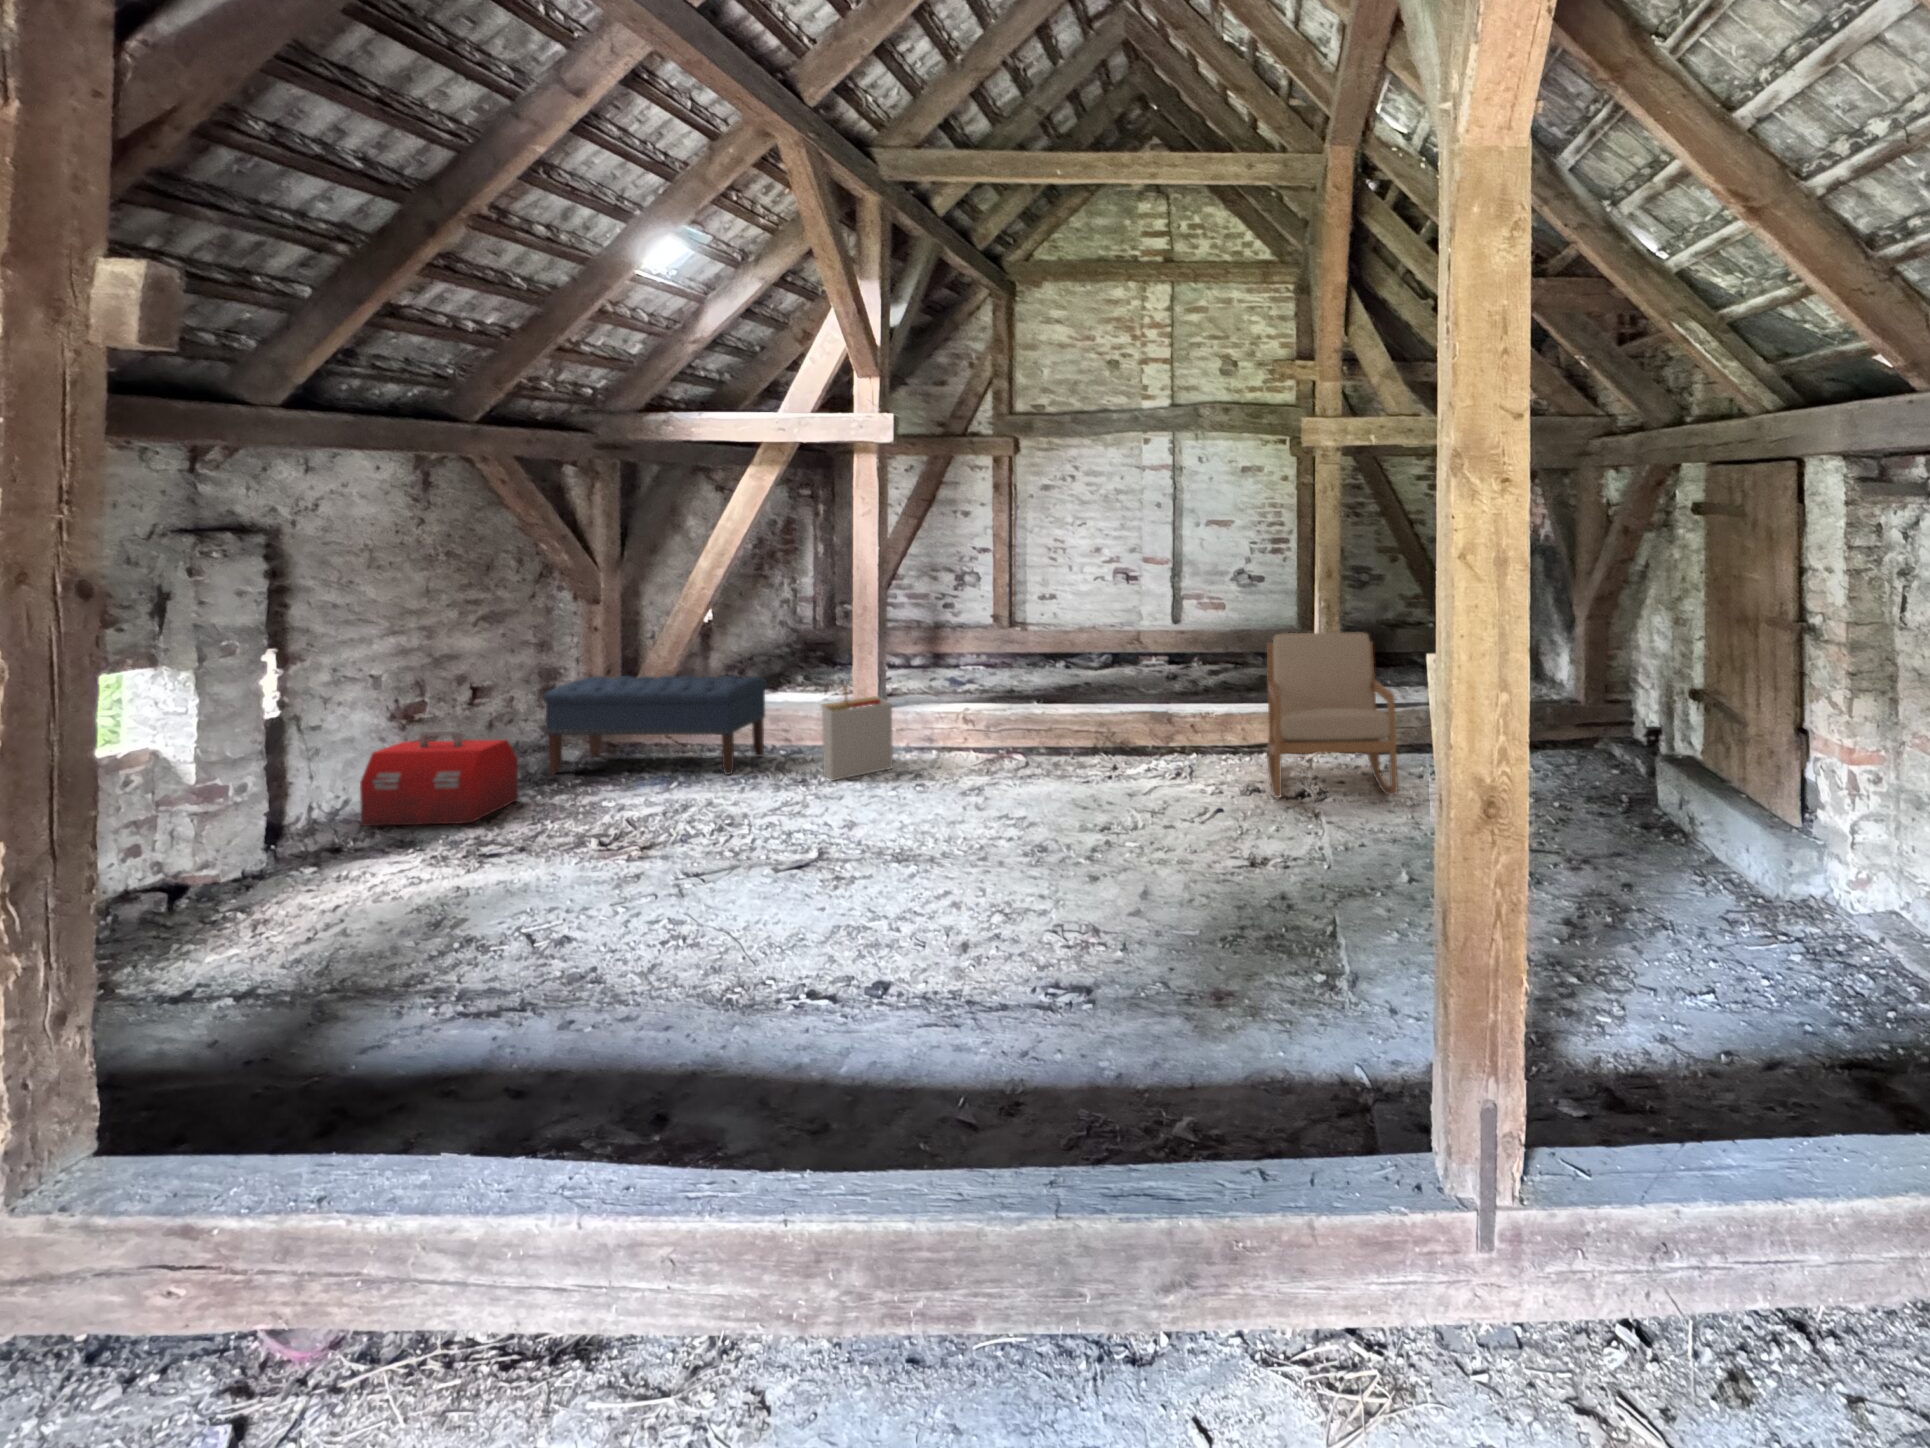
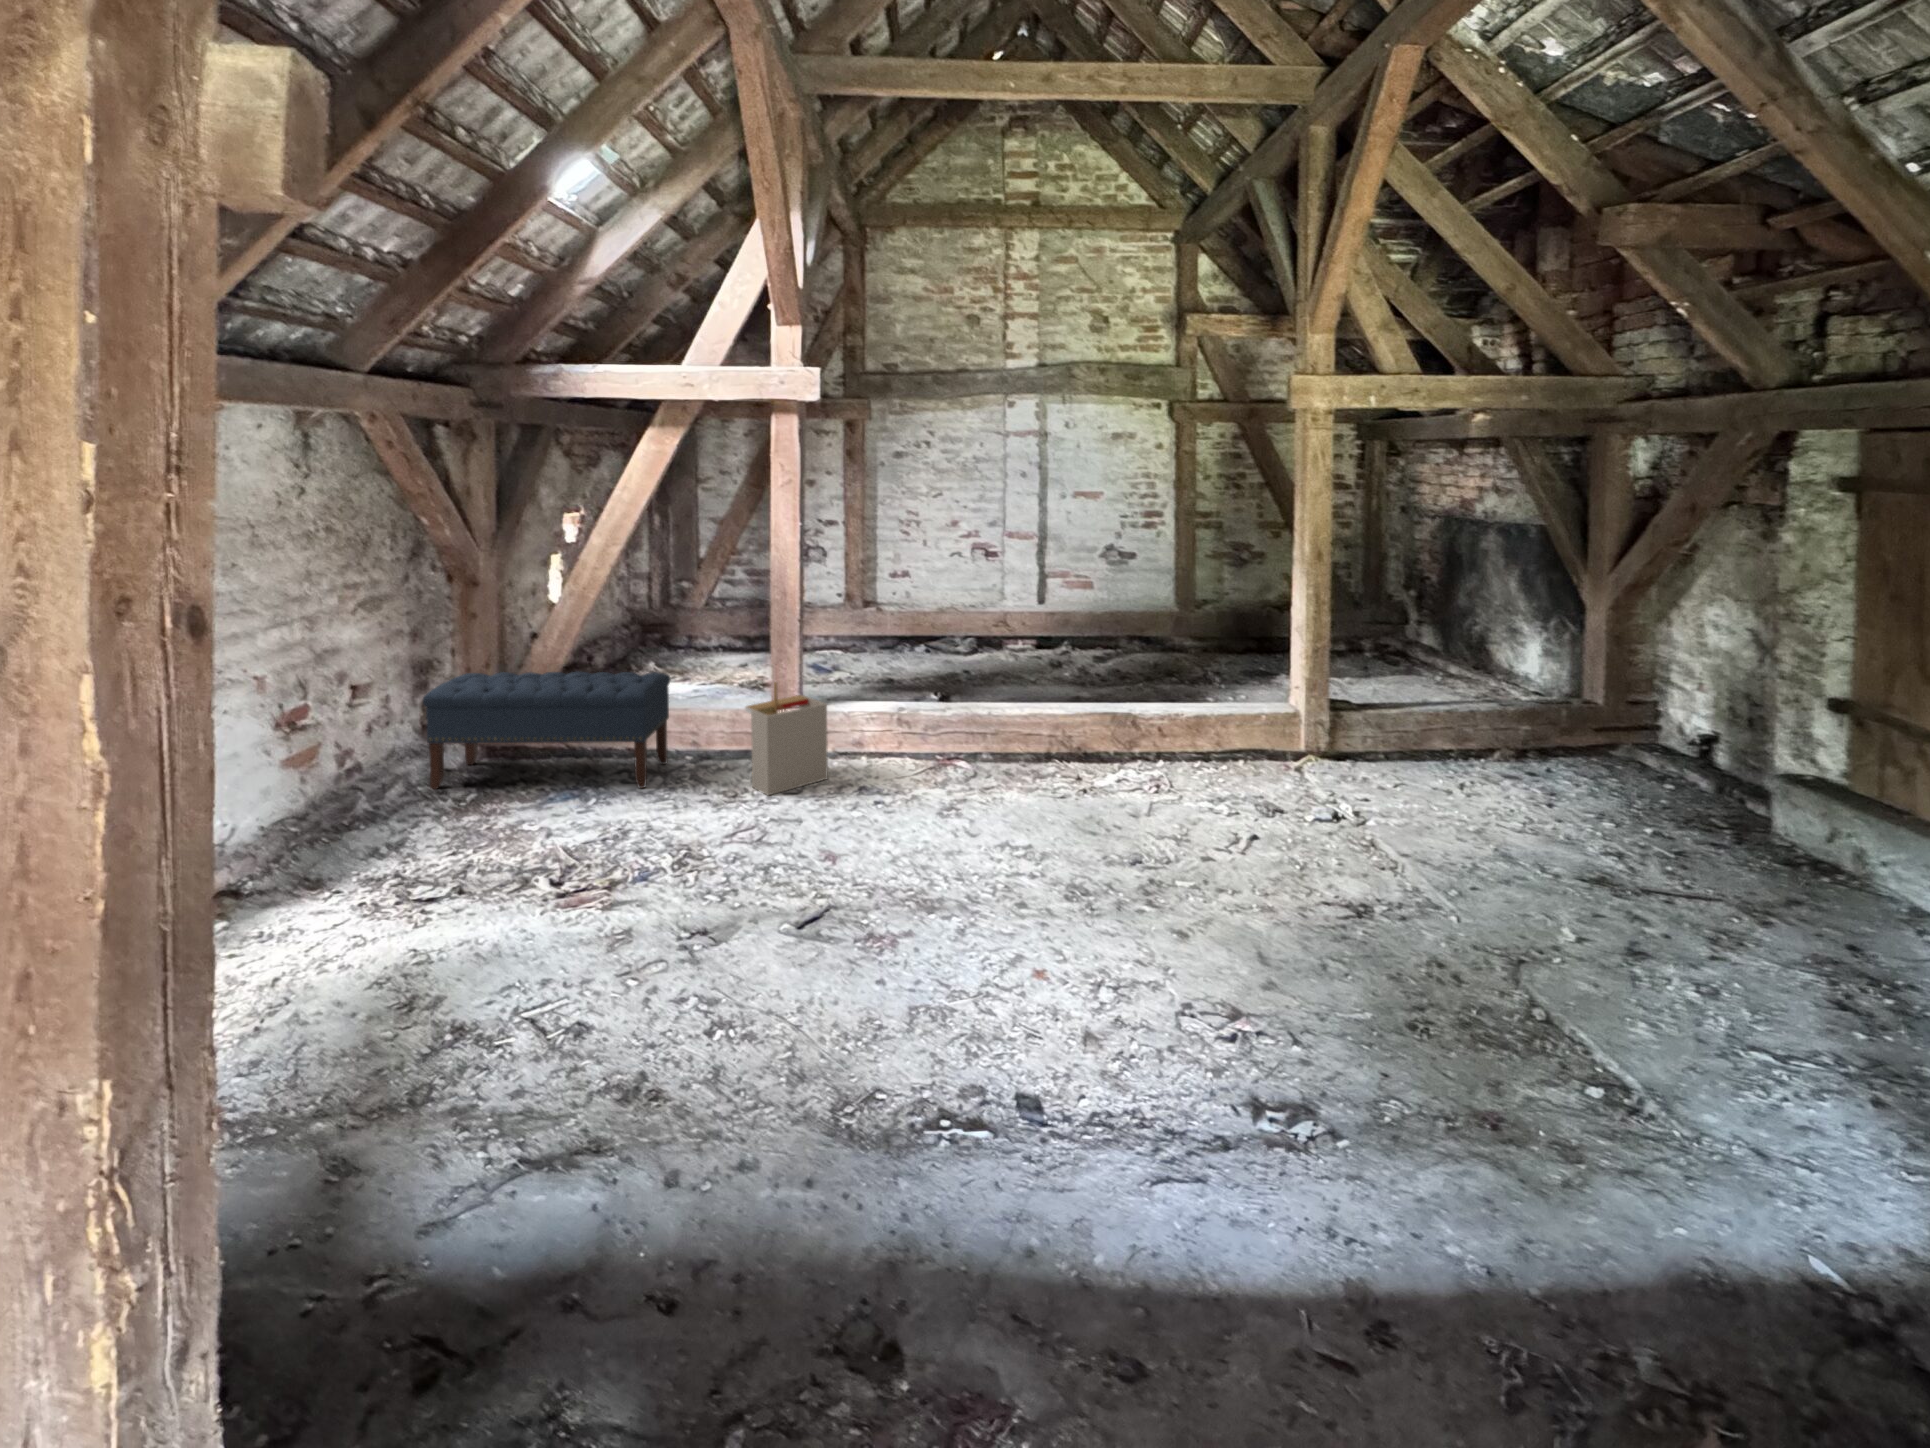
chair: present [1267,632,1398,798] -> none [1248,622,1452,816]
toolbox: present [360,730,518,826] -> none [237,744,413,863]

